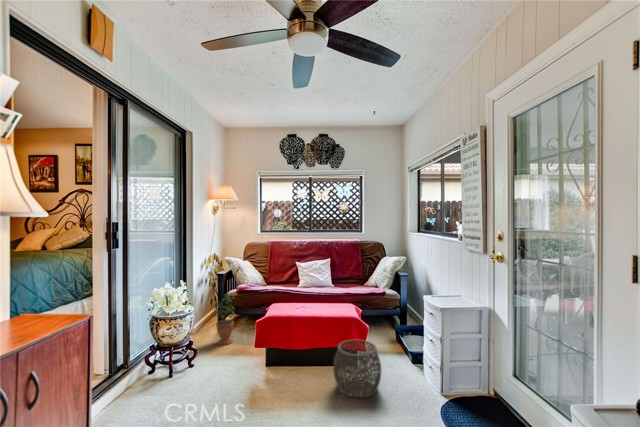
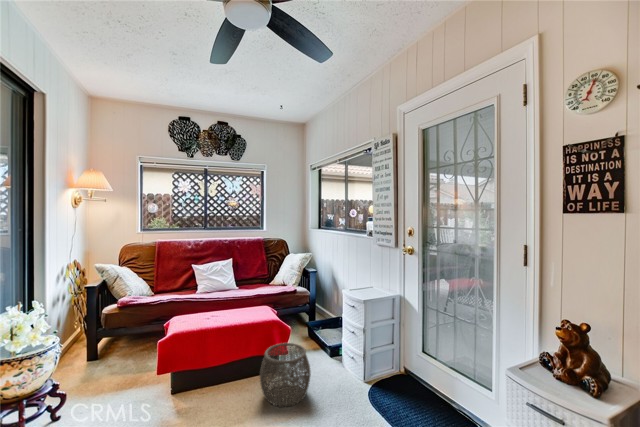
potted plant: present [213,294,234,345] -> none [81,307,116,380]

